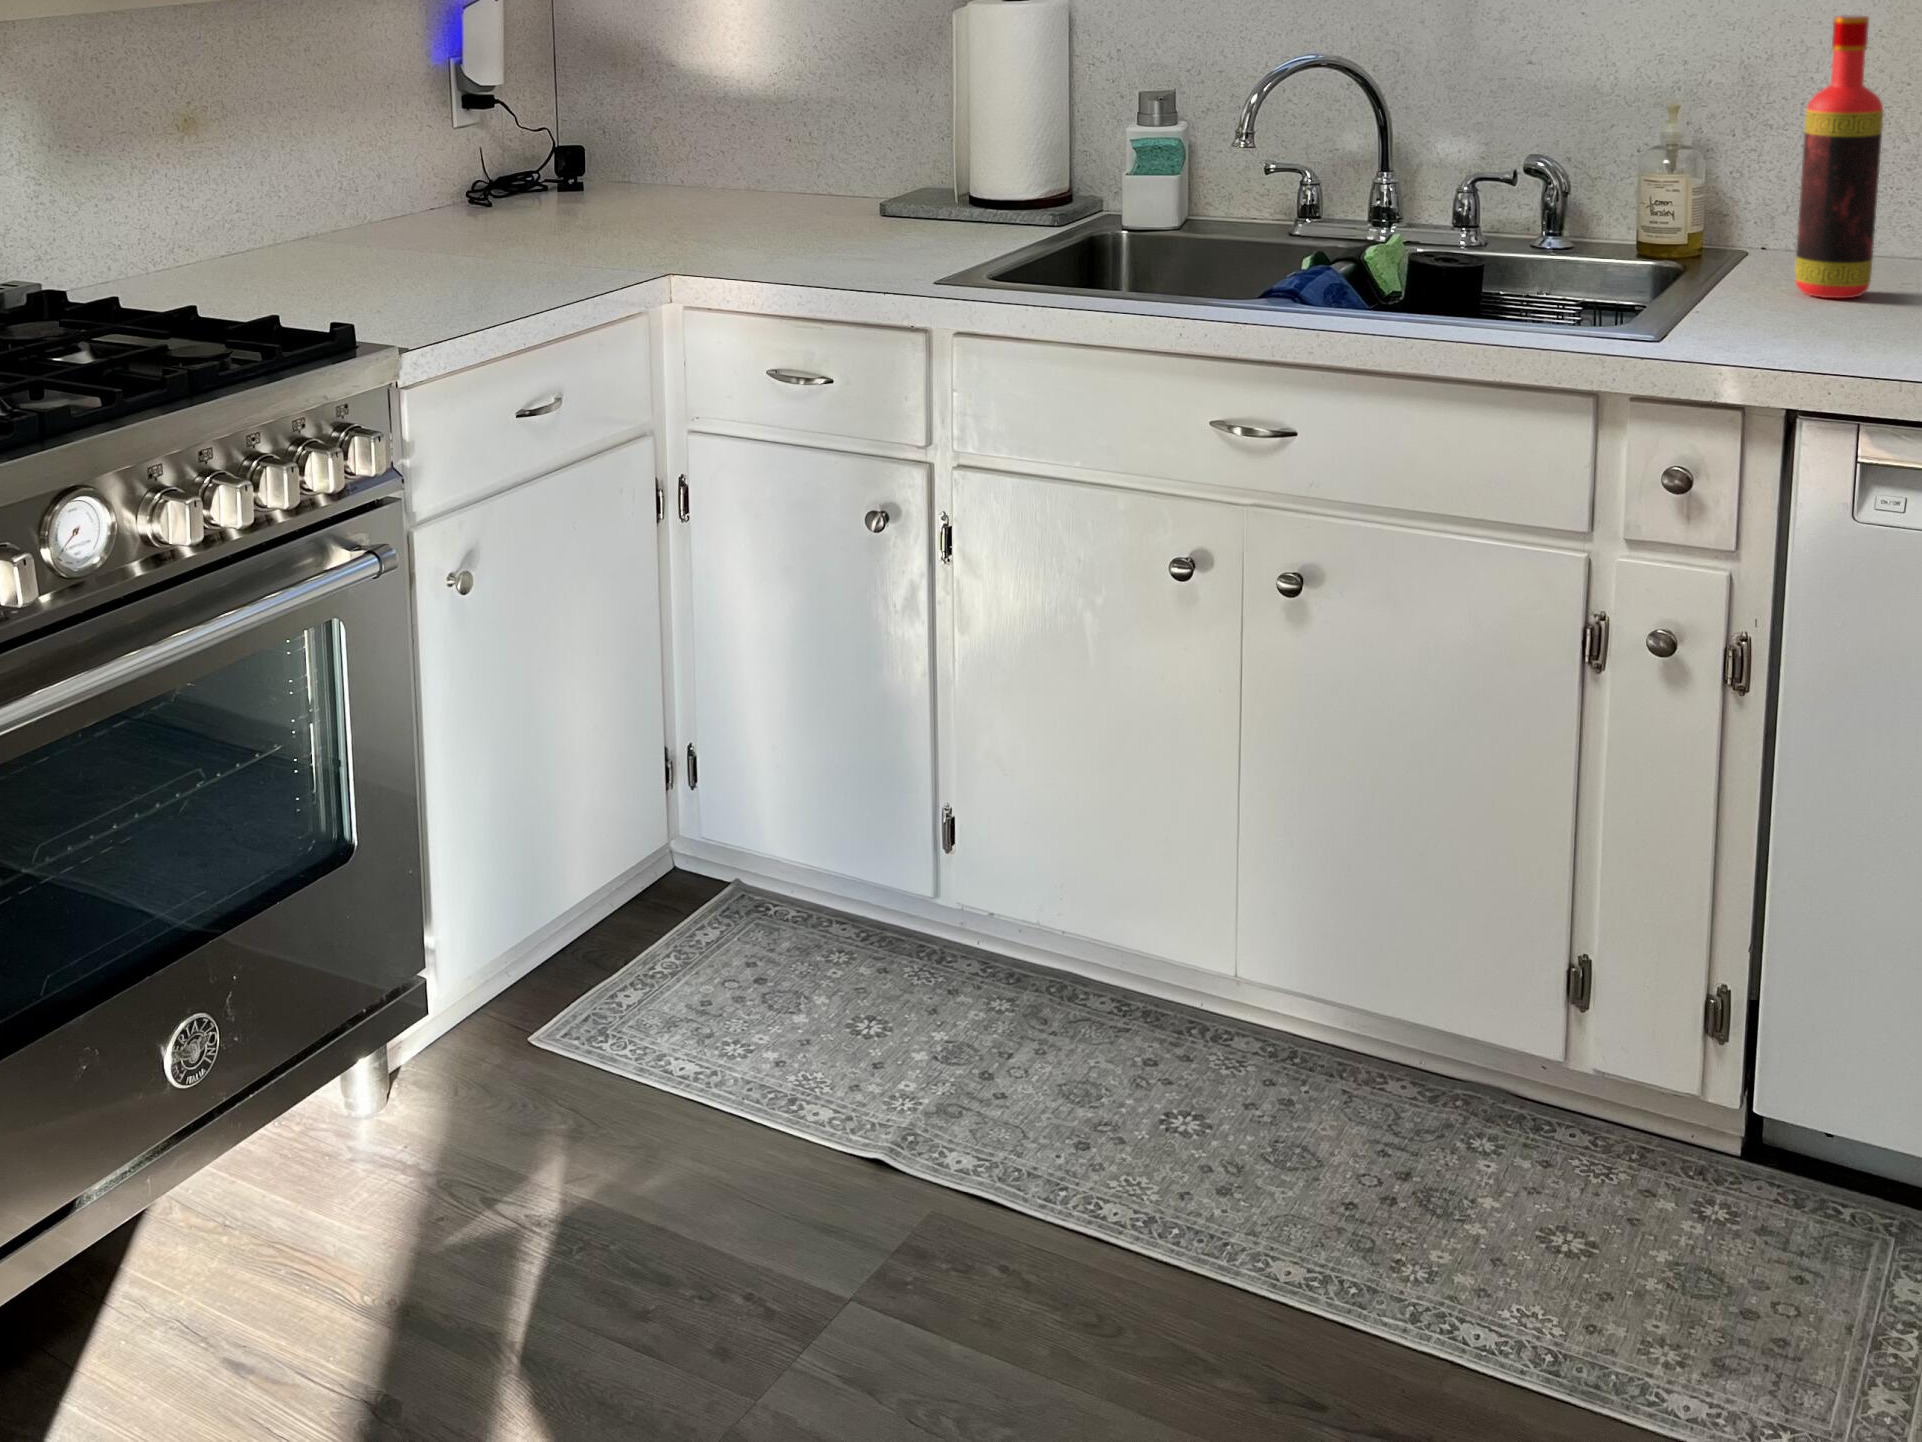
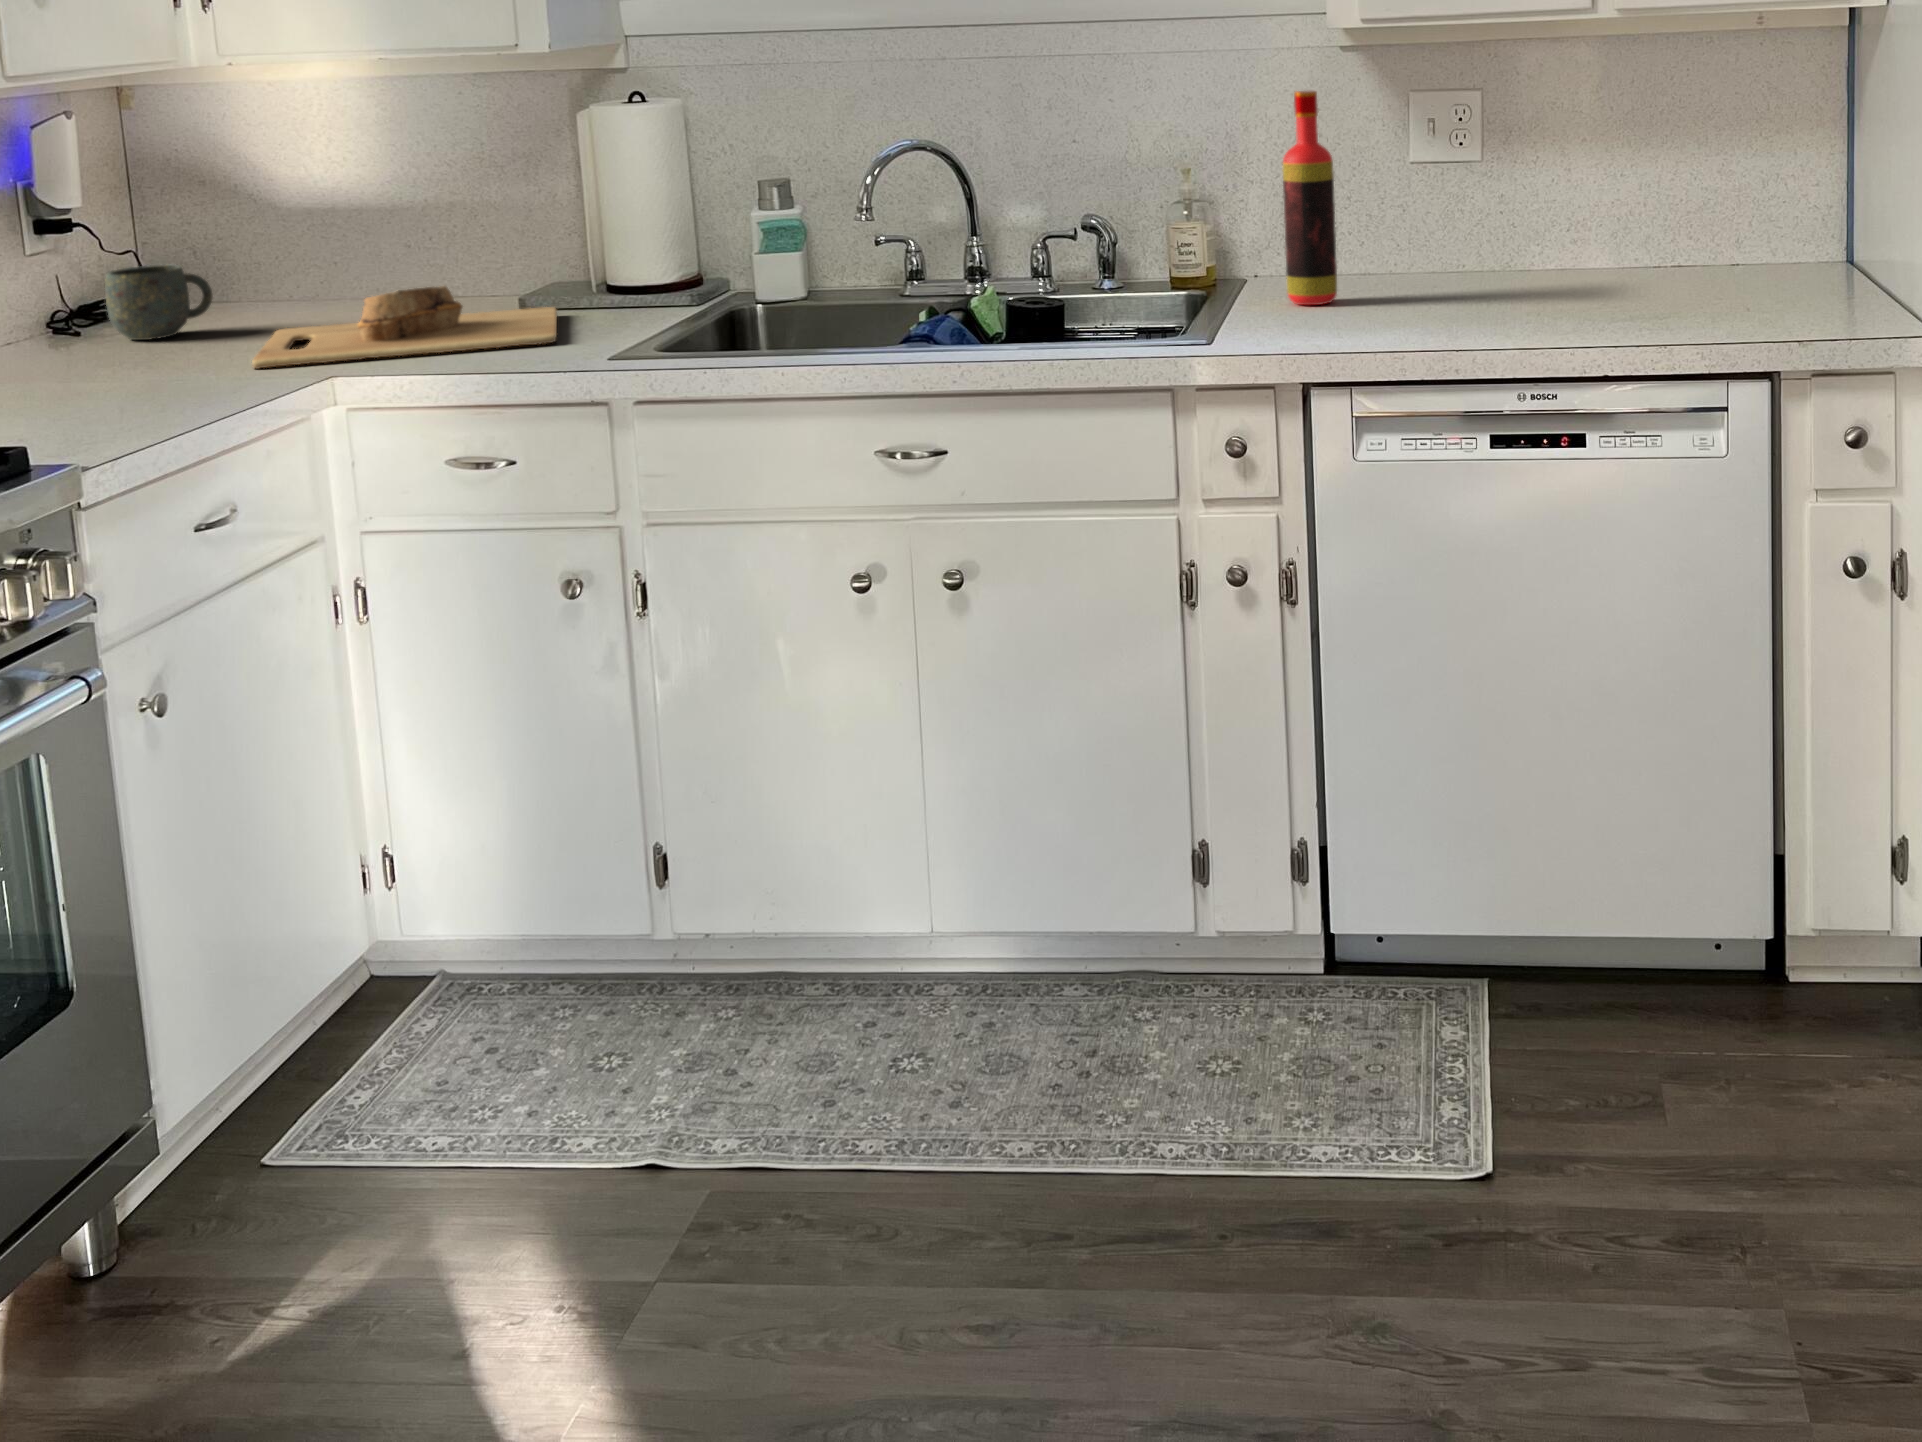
mug: none [506,146,599,218] -> present [105,265,213,340]
cutting board: none [603,188,914,261] -> present [252,286,557,369]

